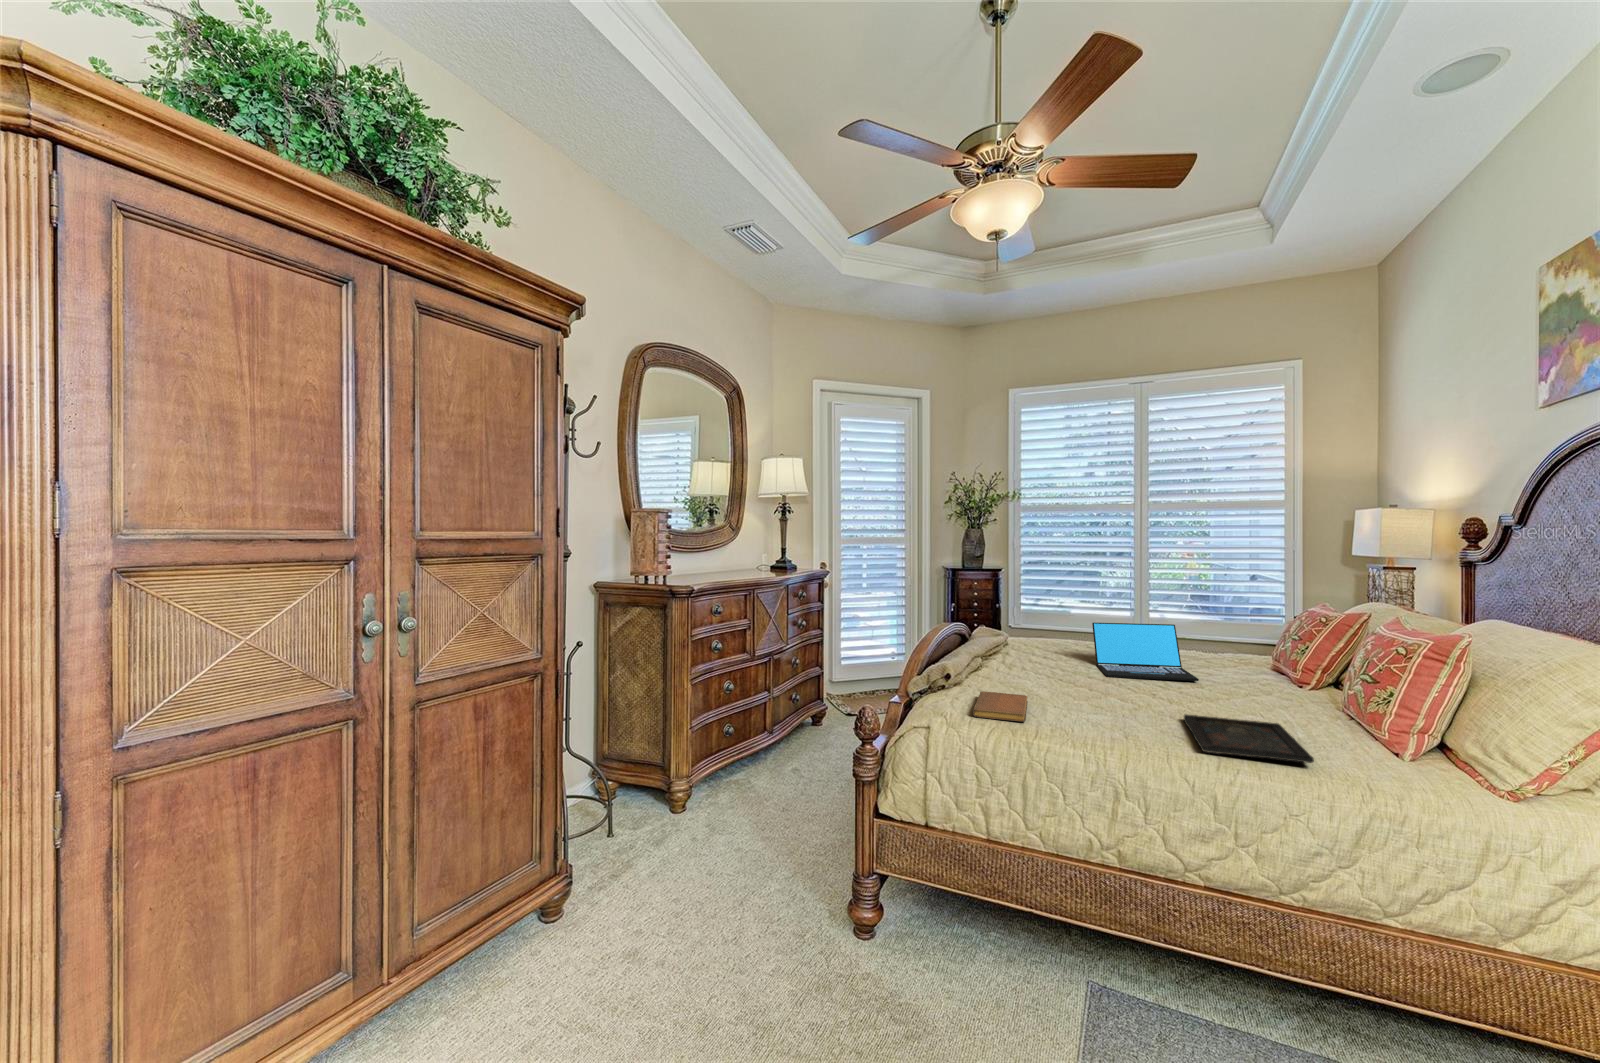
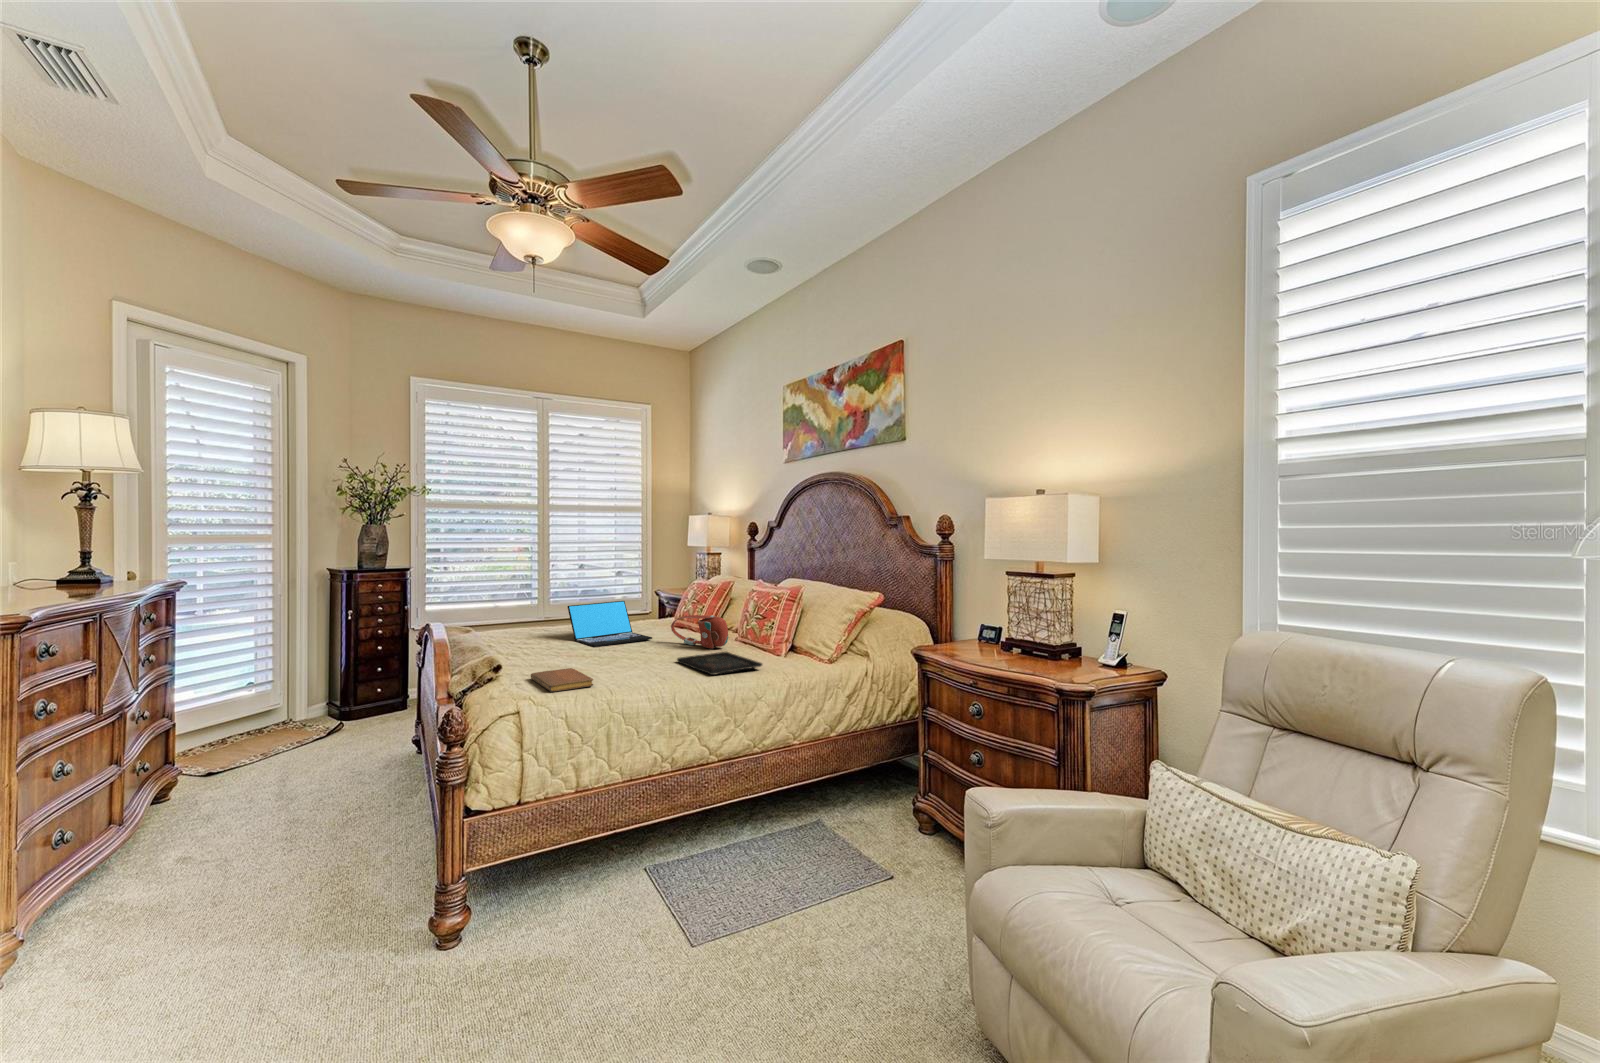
handbag: none [1220,657,1308,714] -> present [671,615,728,648]

